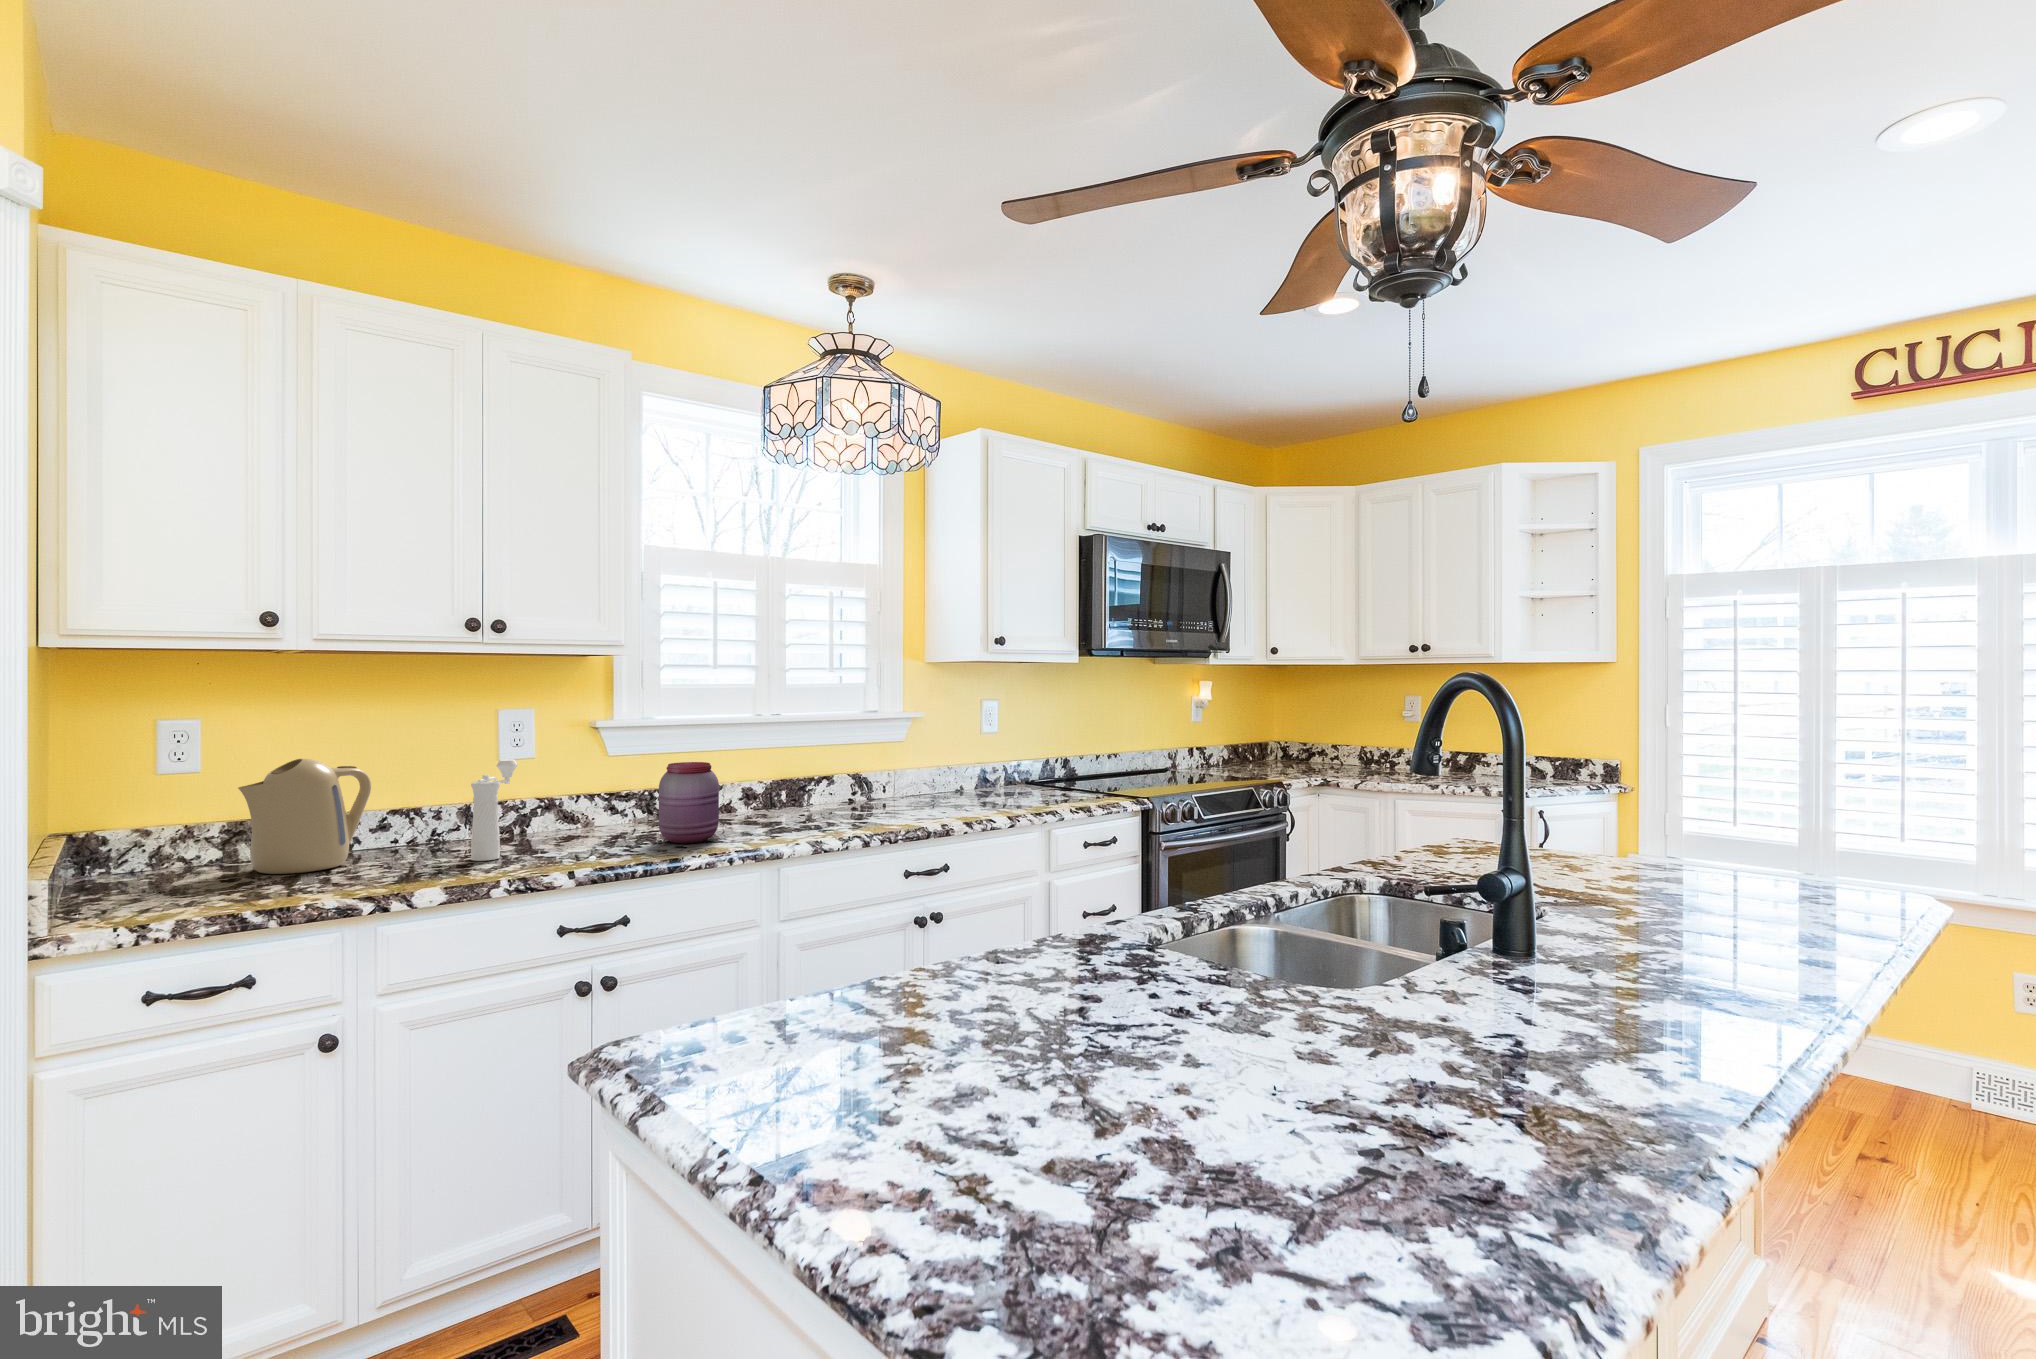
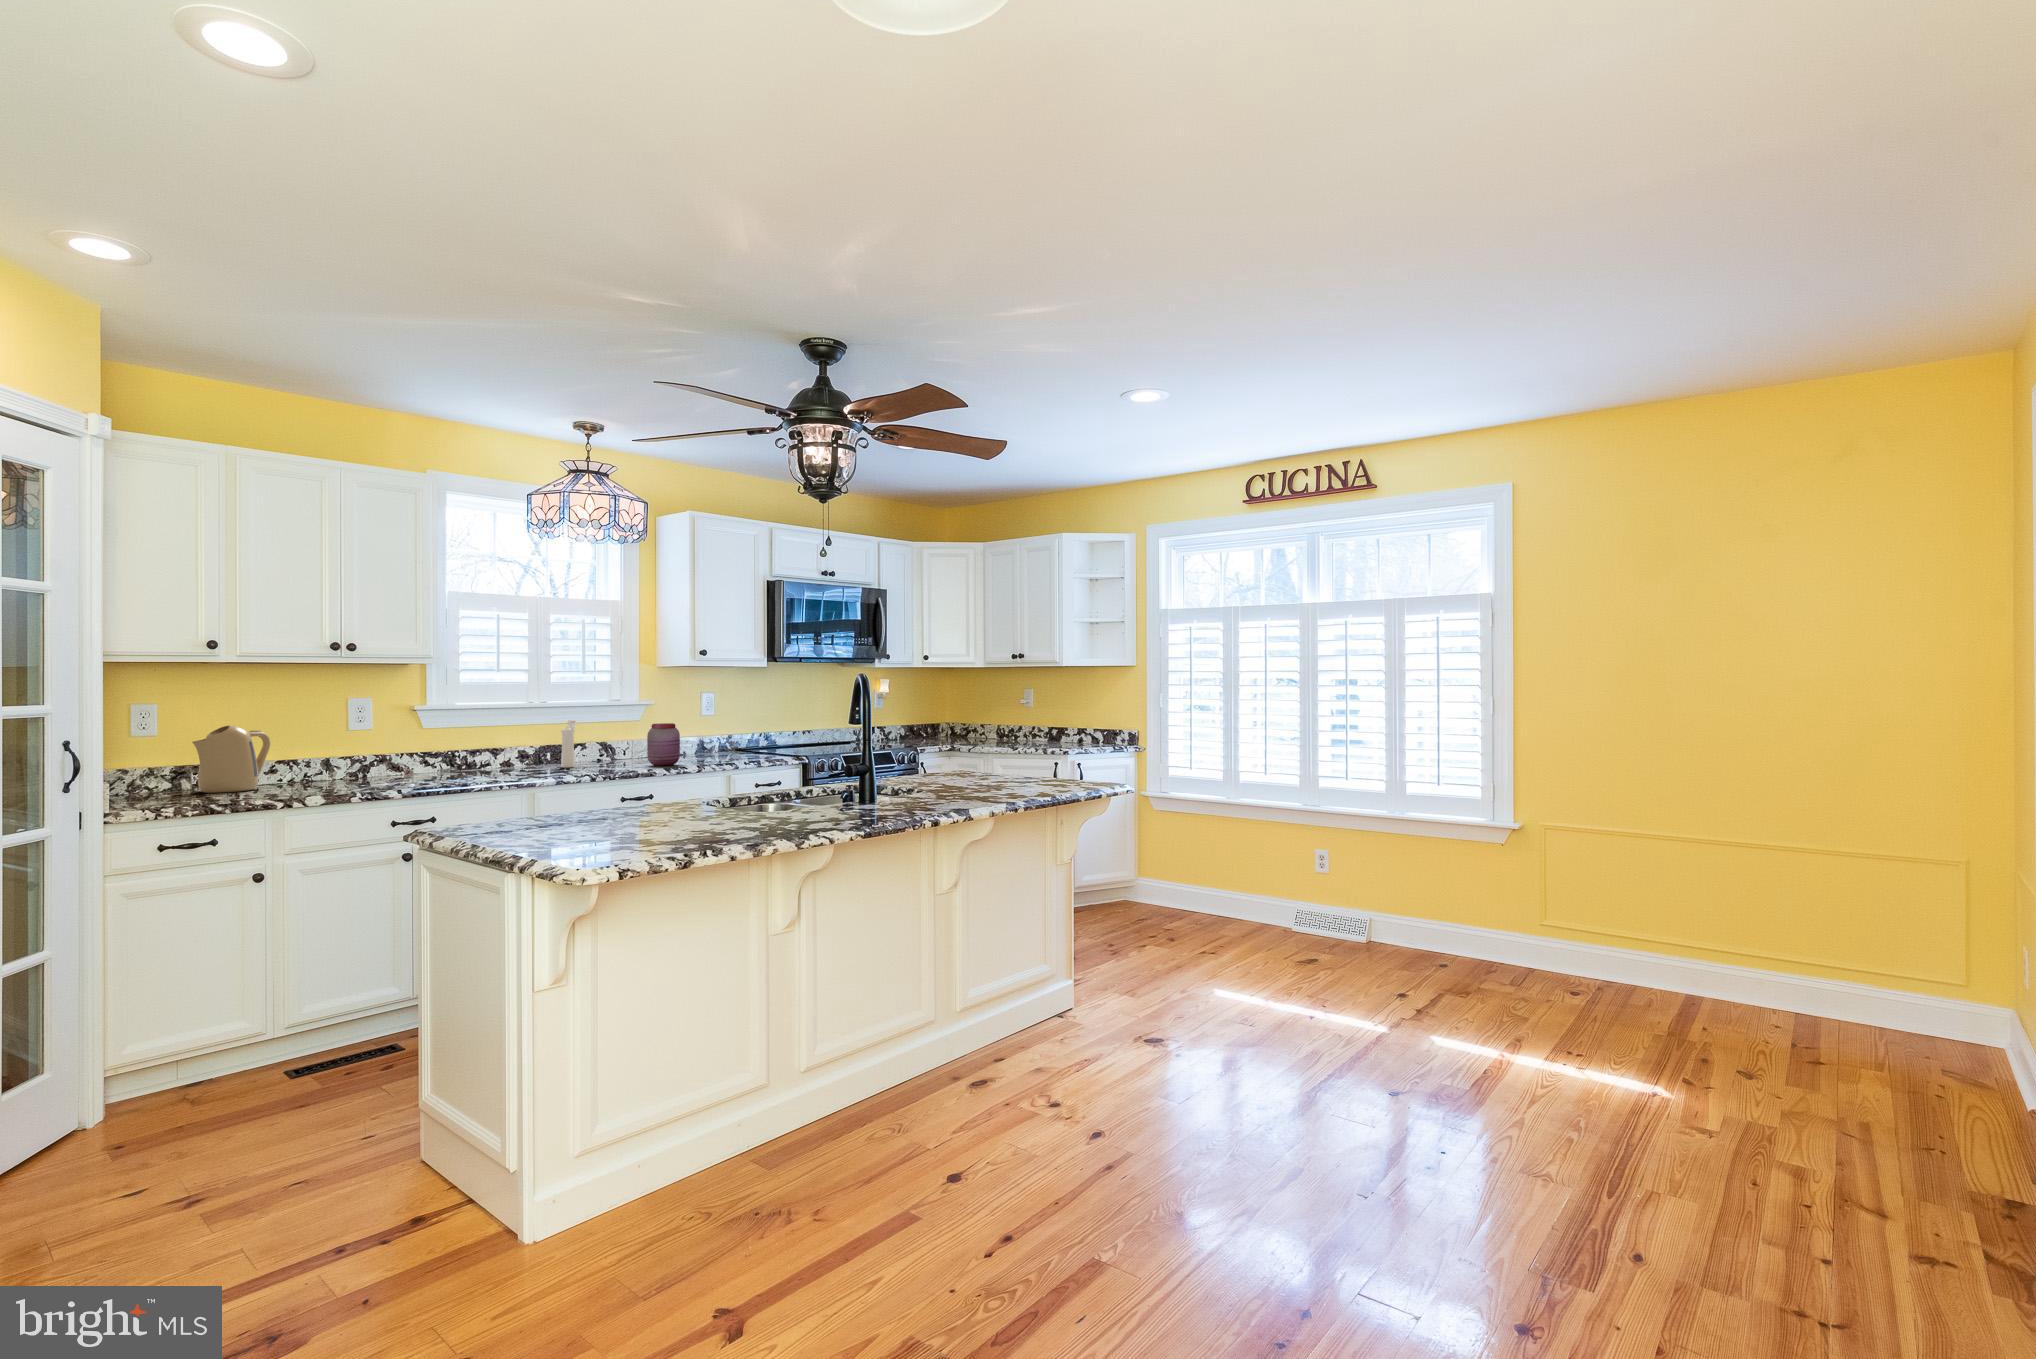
pepper mill: present [471,759,518,861] -> present [561,720,577,768]
jar: present [659,762,719,843] -> present [647,723,680,766]

